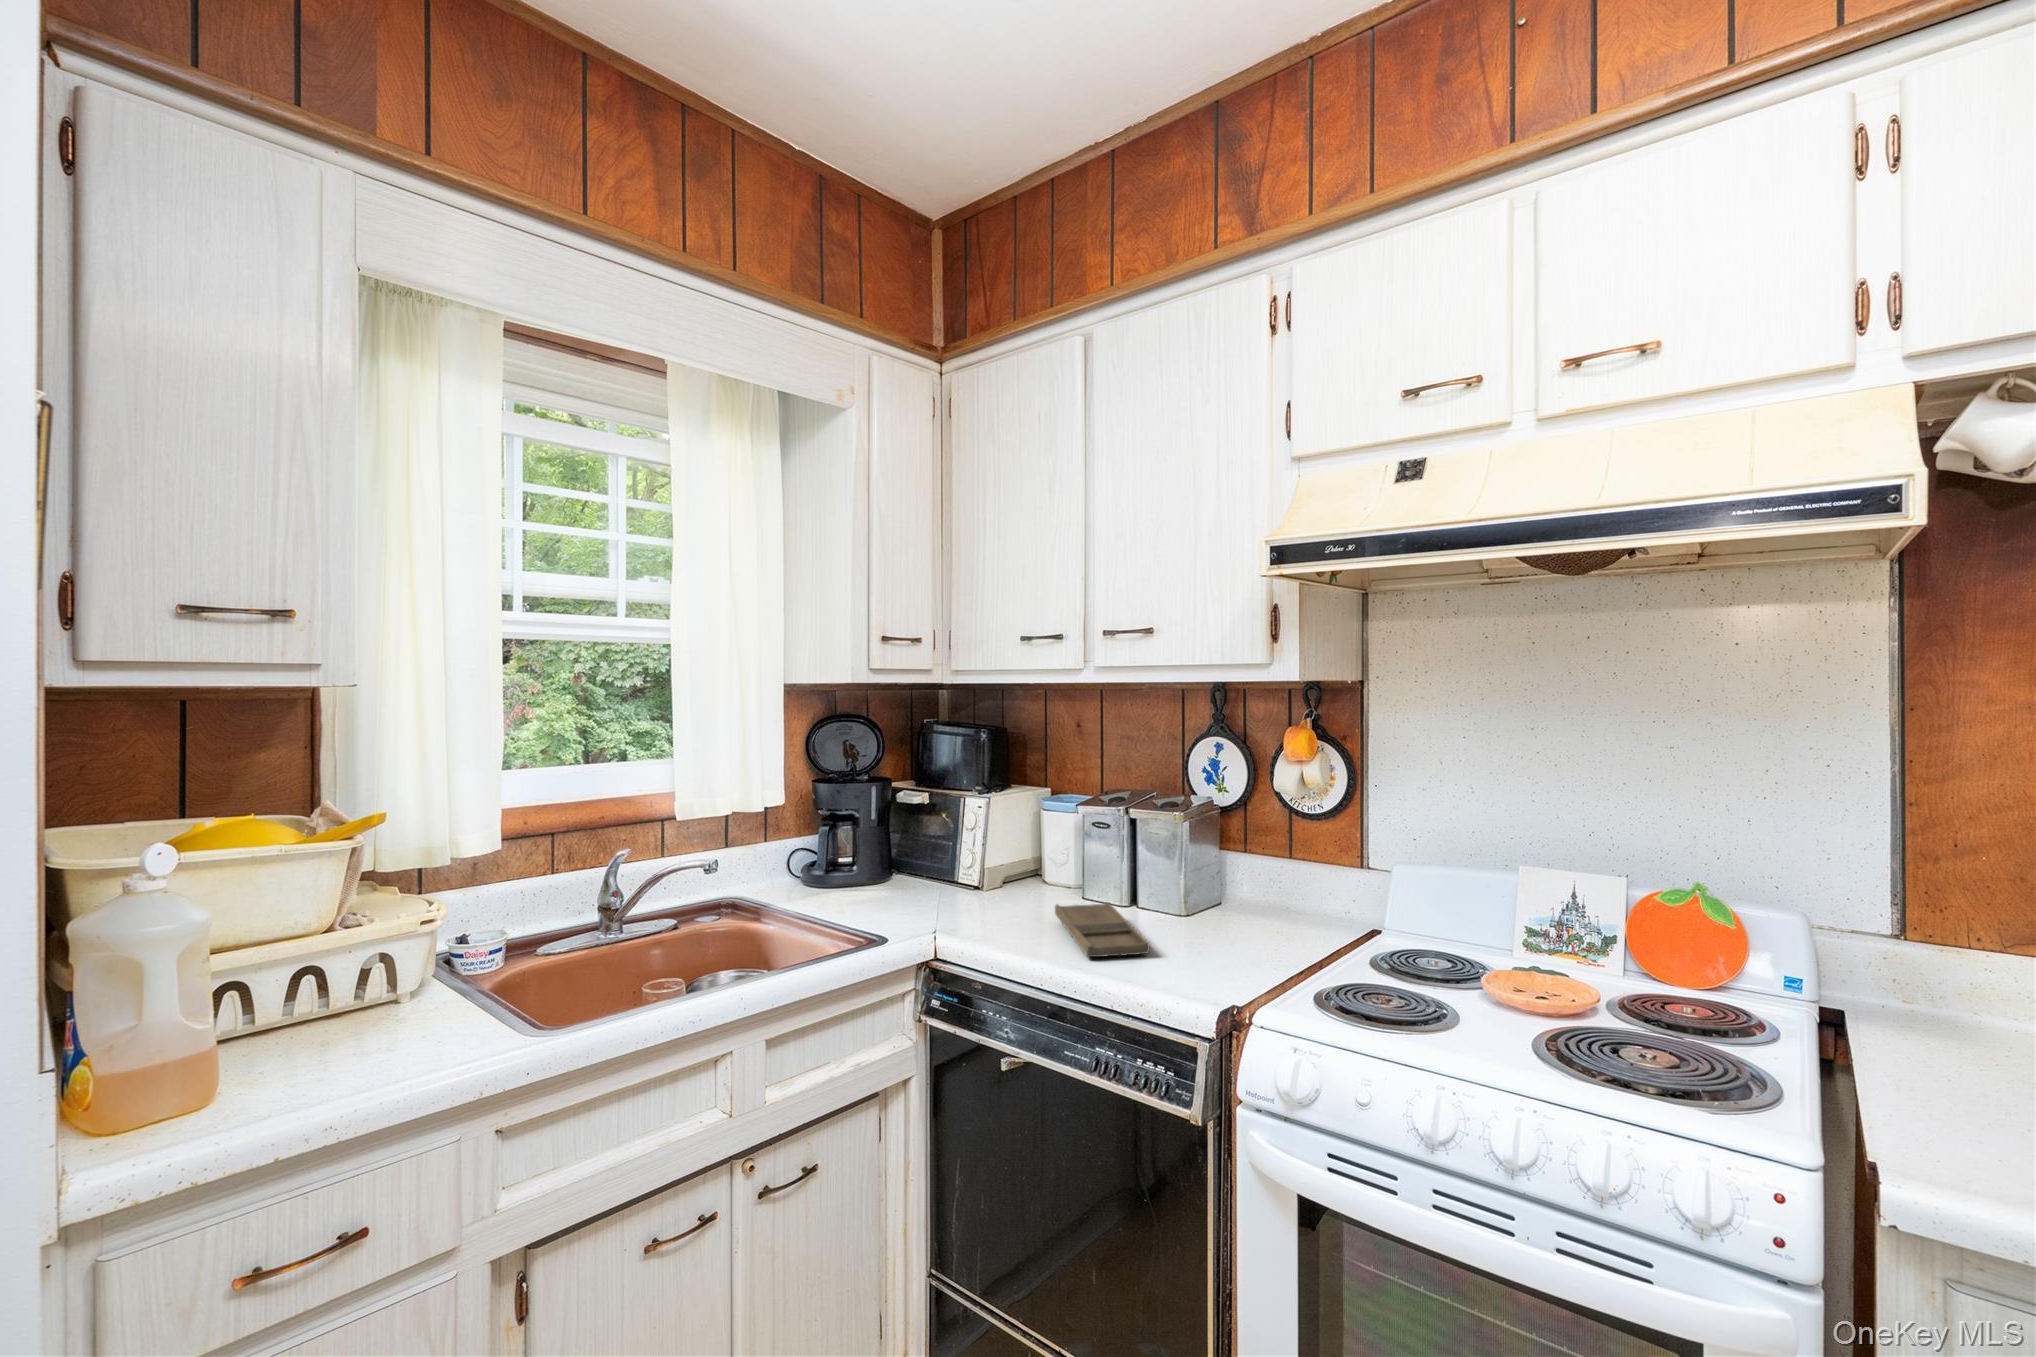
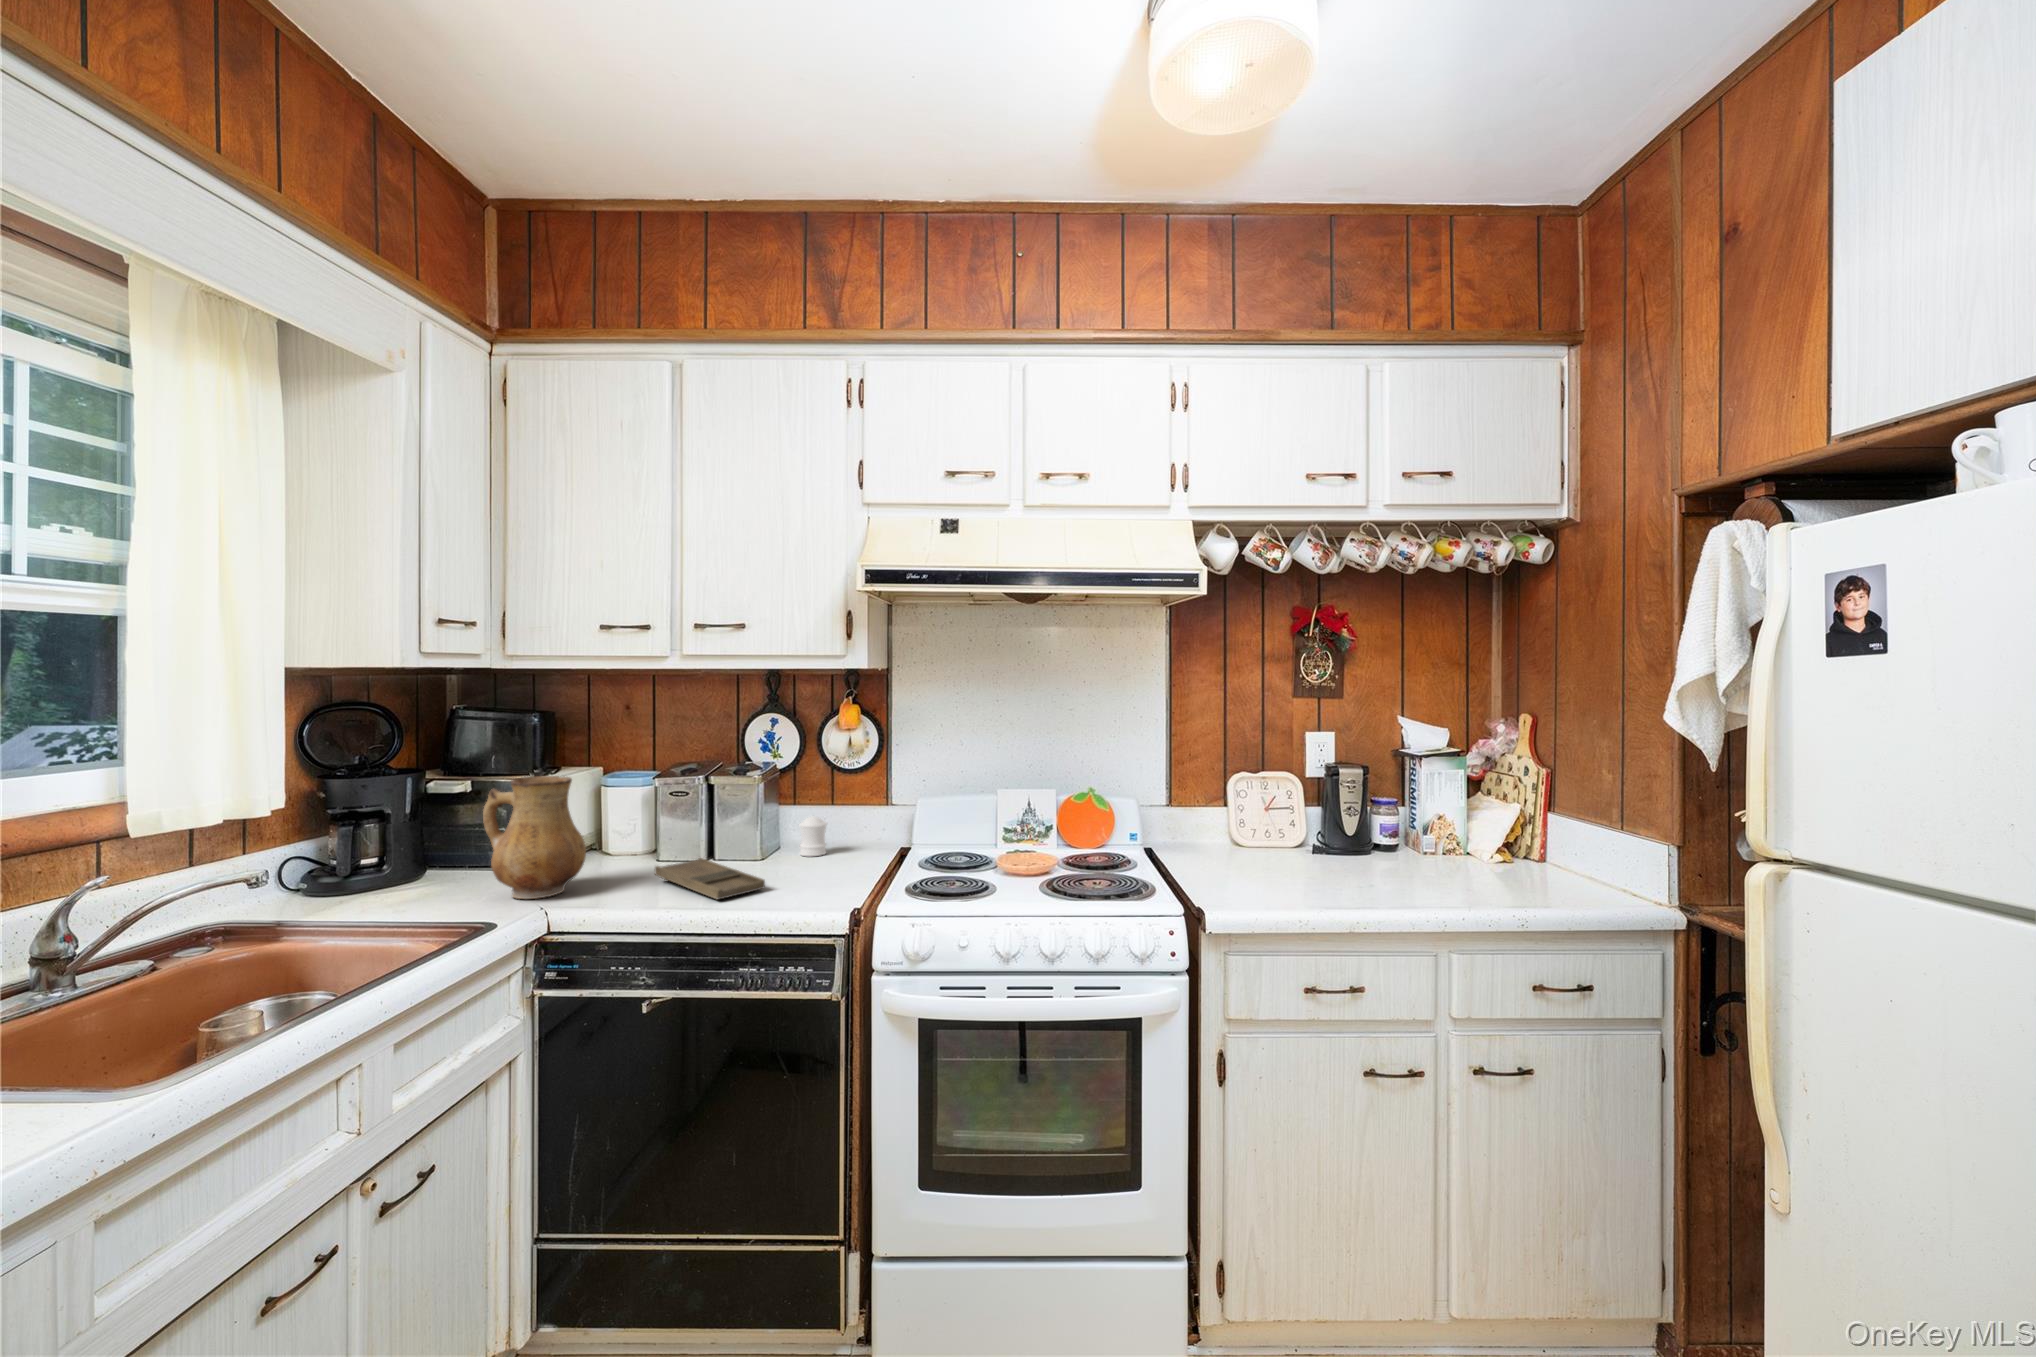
ceramic pitcher: none [909,794,992,920] -> present [483,776,586,899]
salt shaker: none [1233,869,1269,922] -> present [799,816,827,856]

